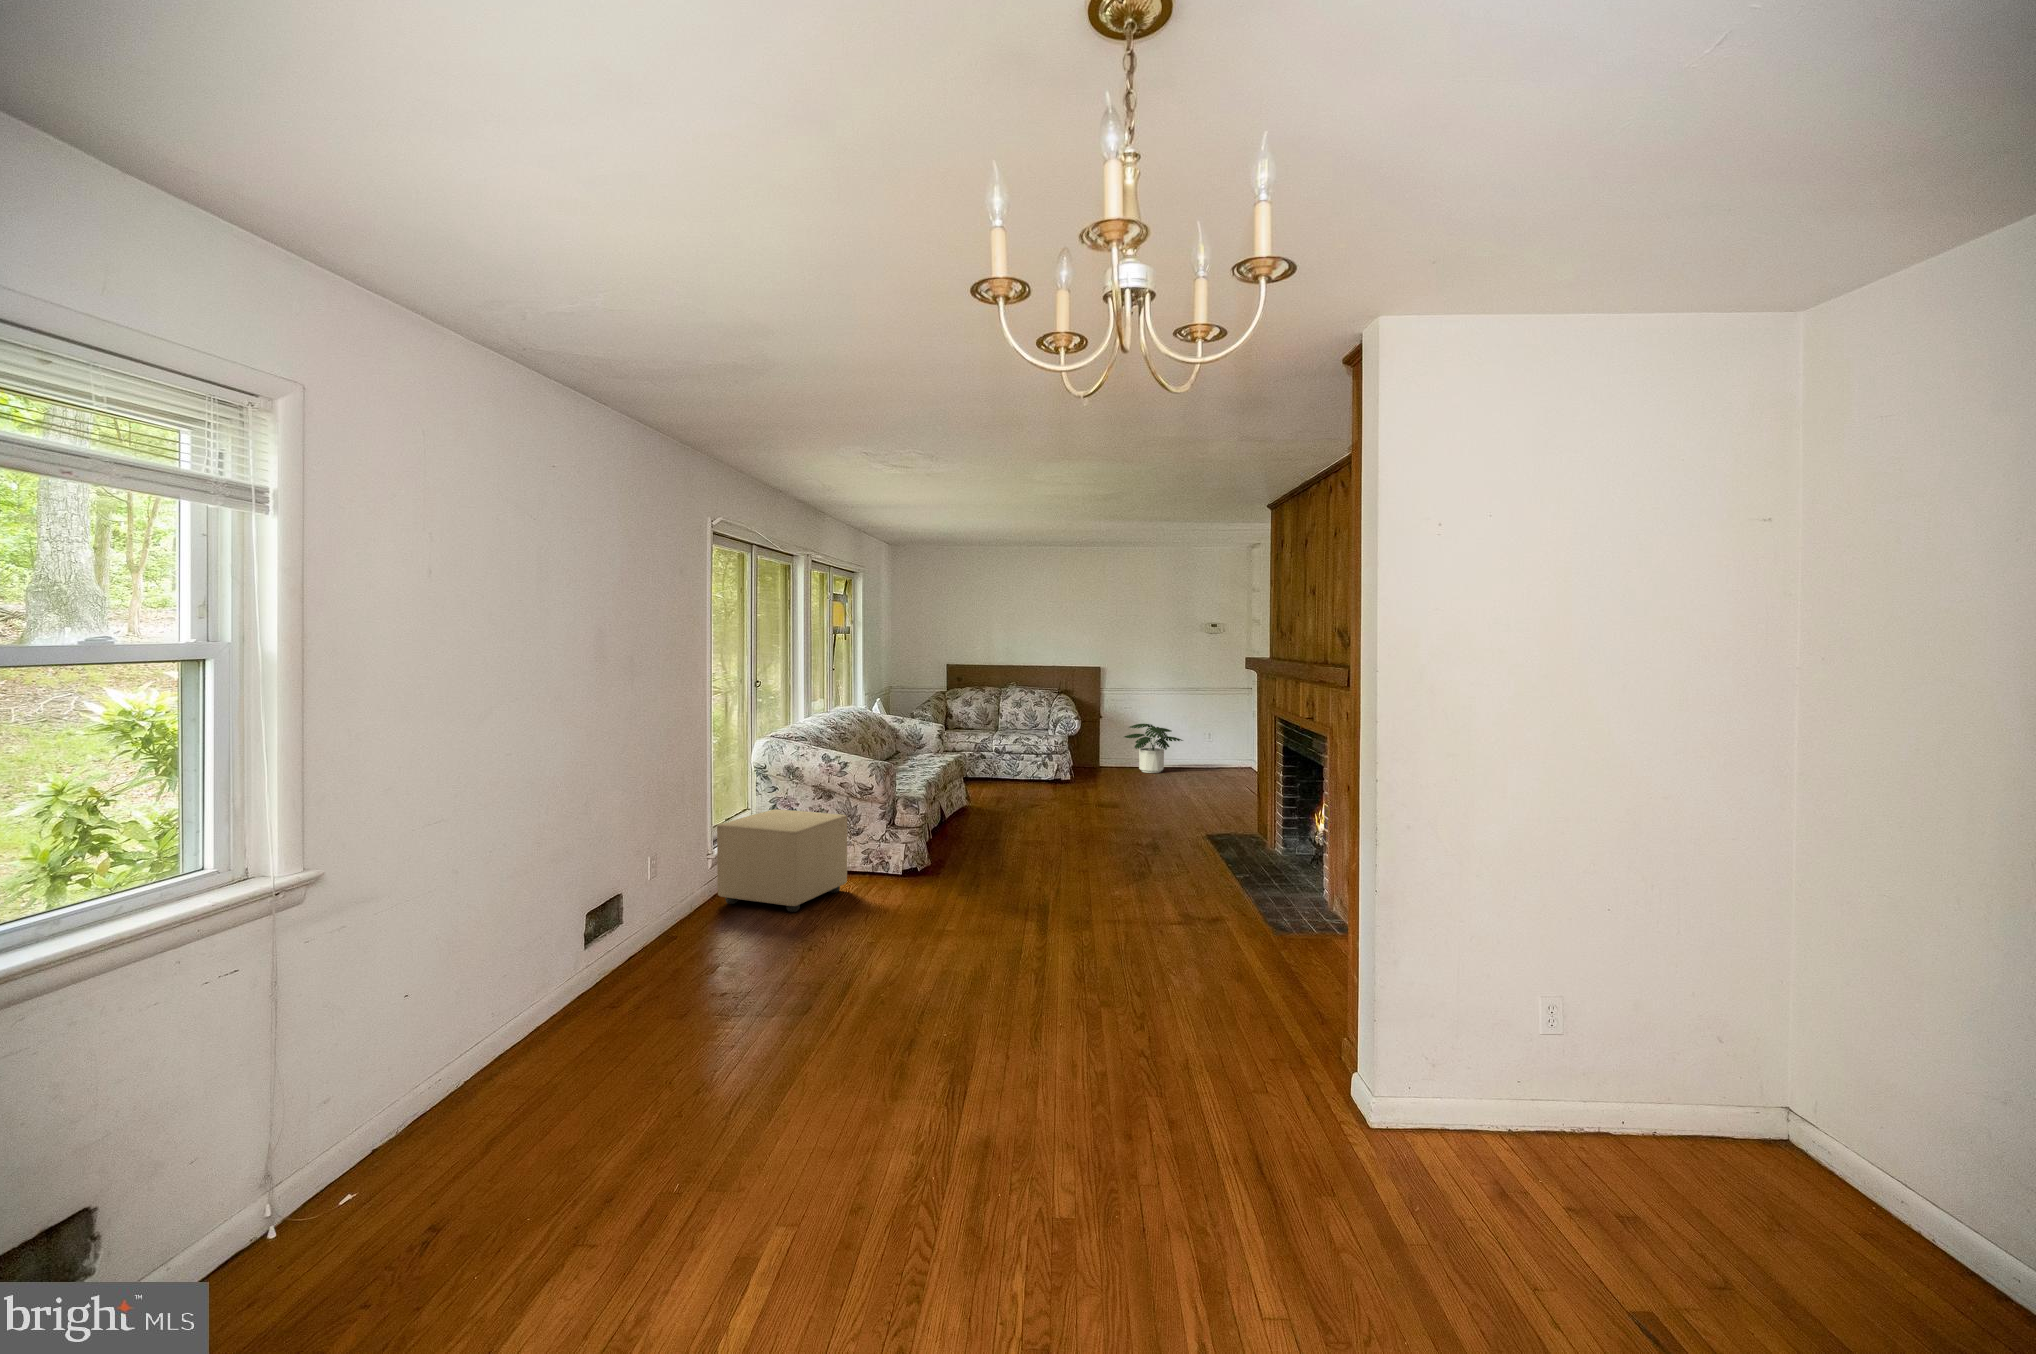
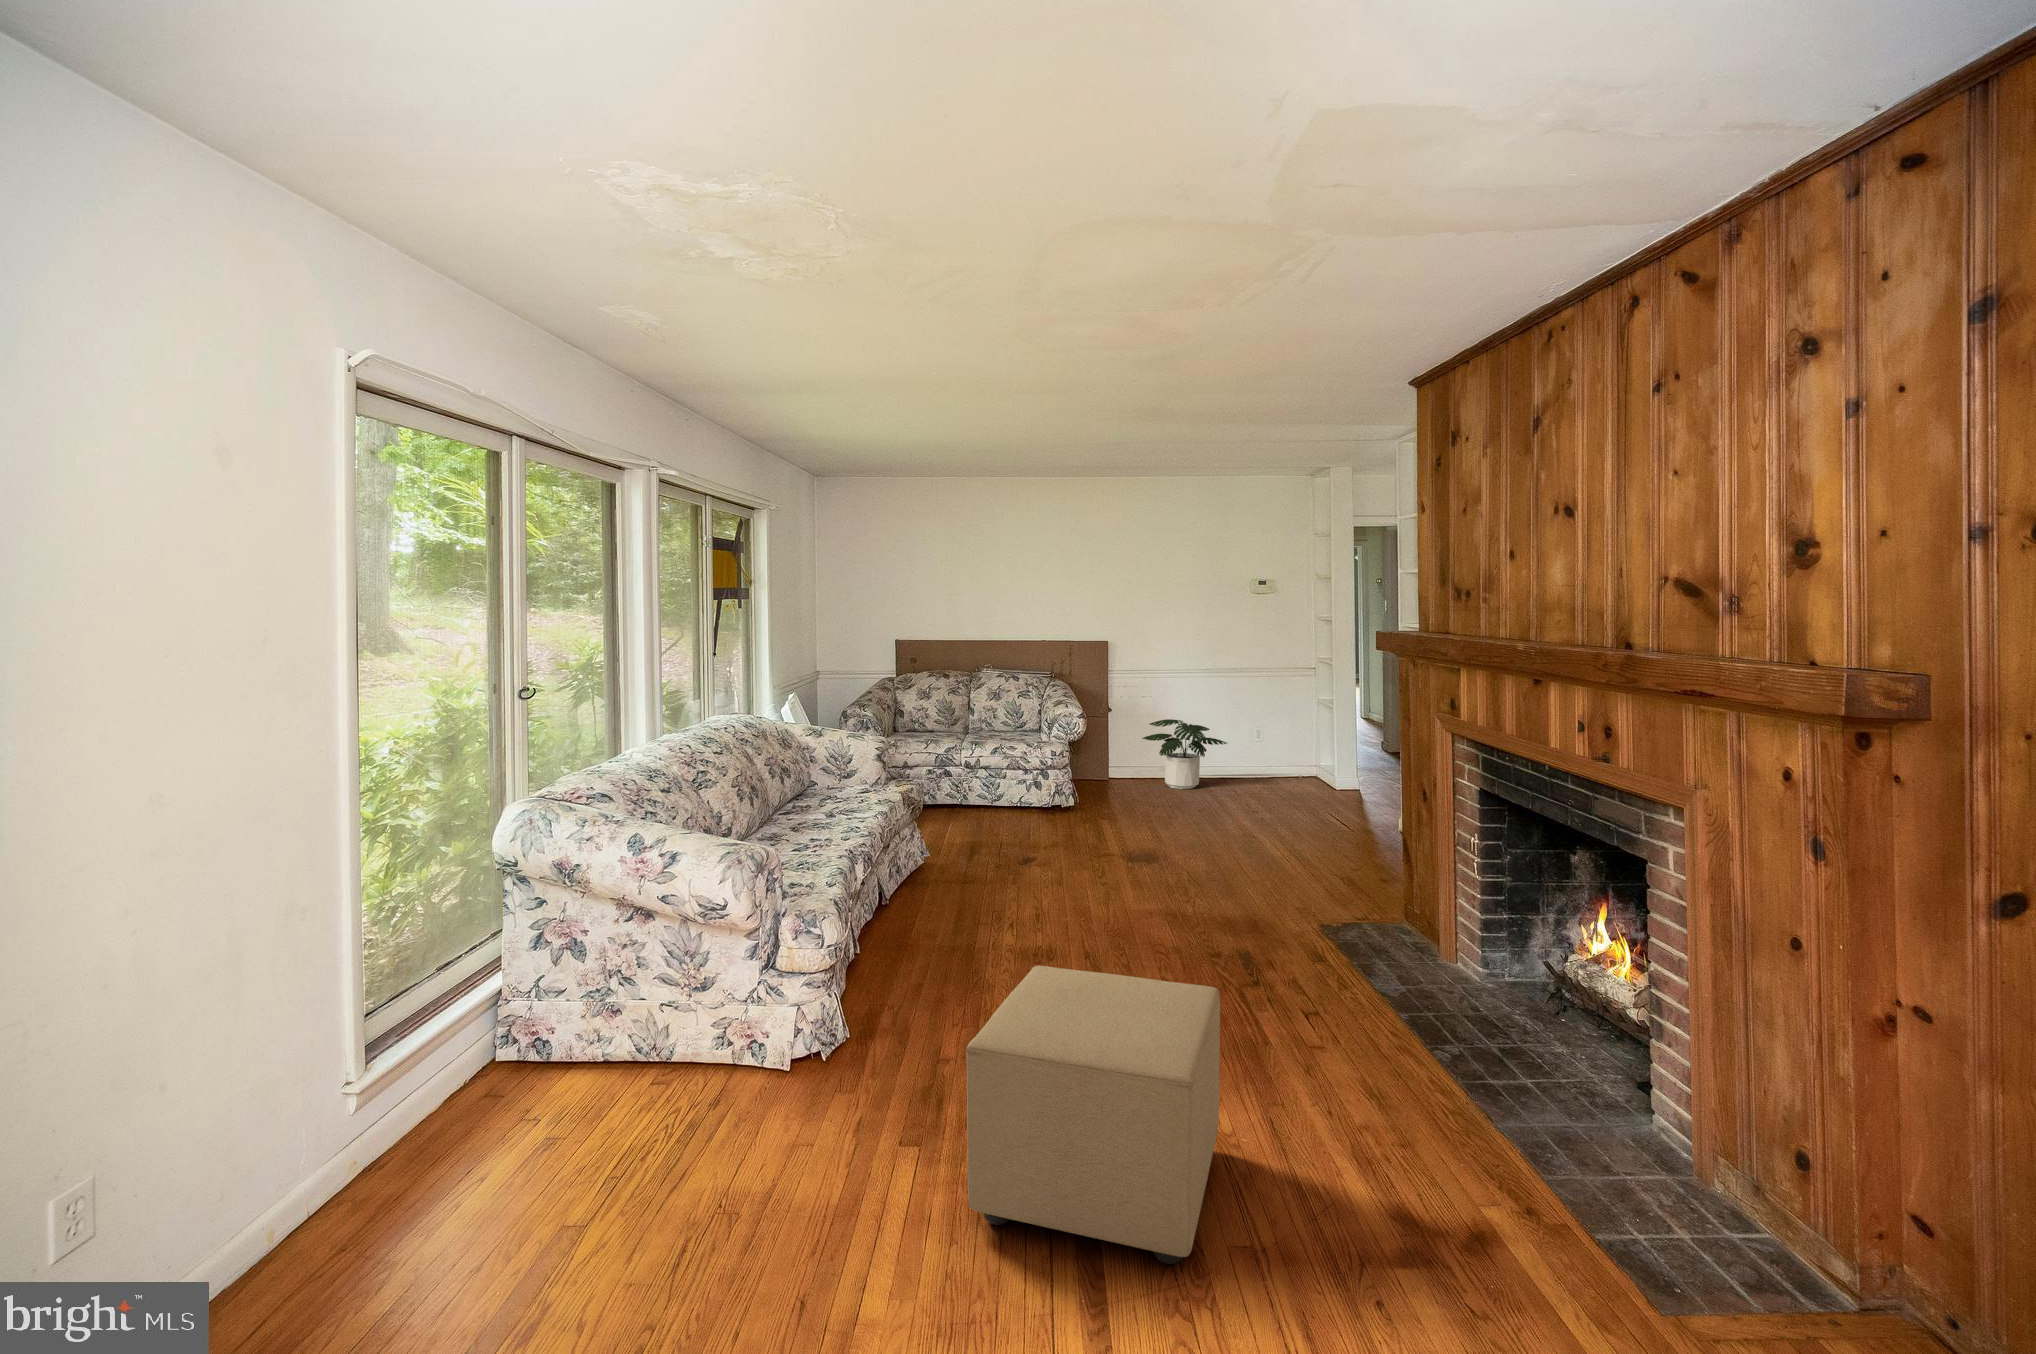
ottoman: present [717,809,847,912] -> present [966,966,1220,1264]

